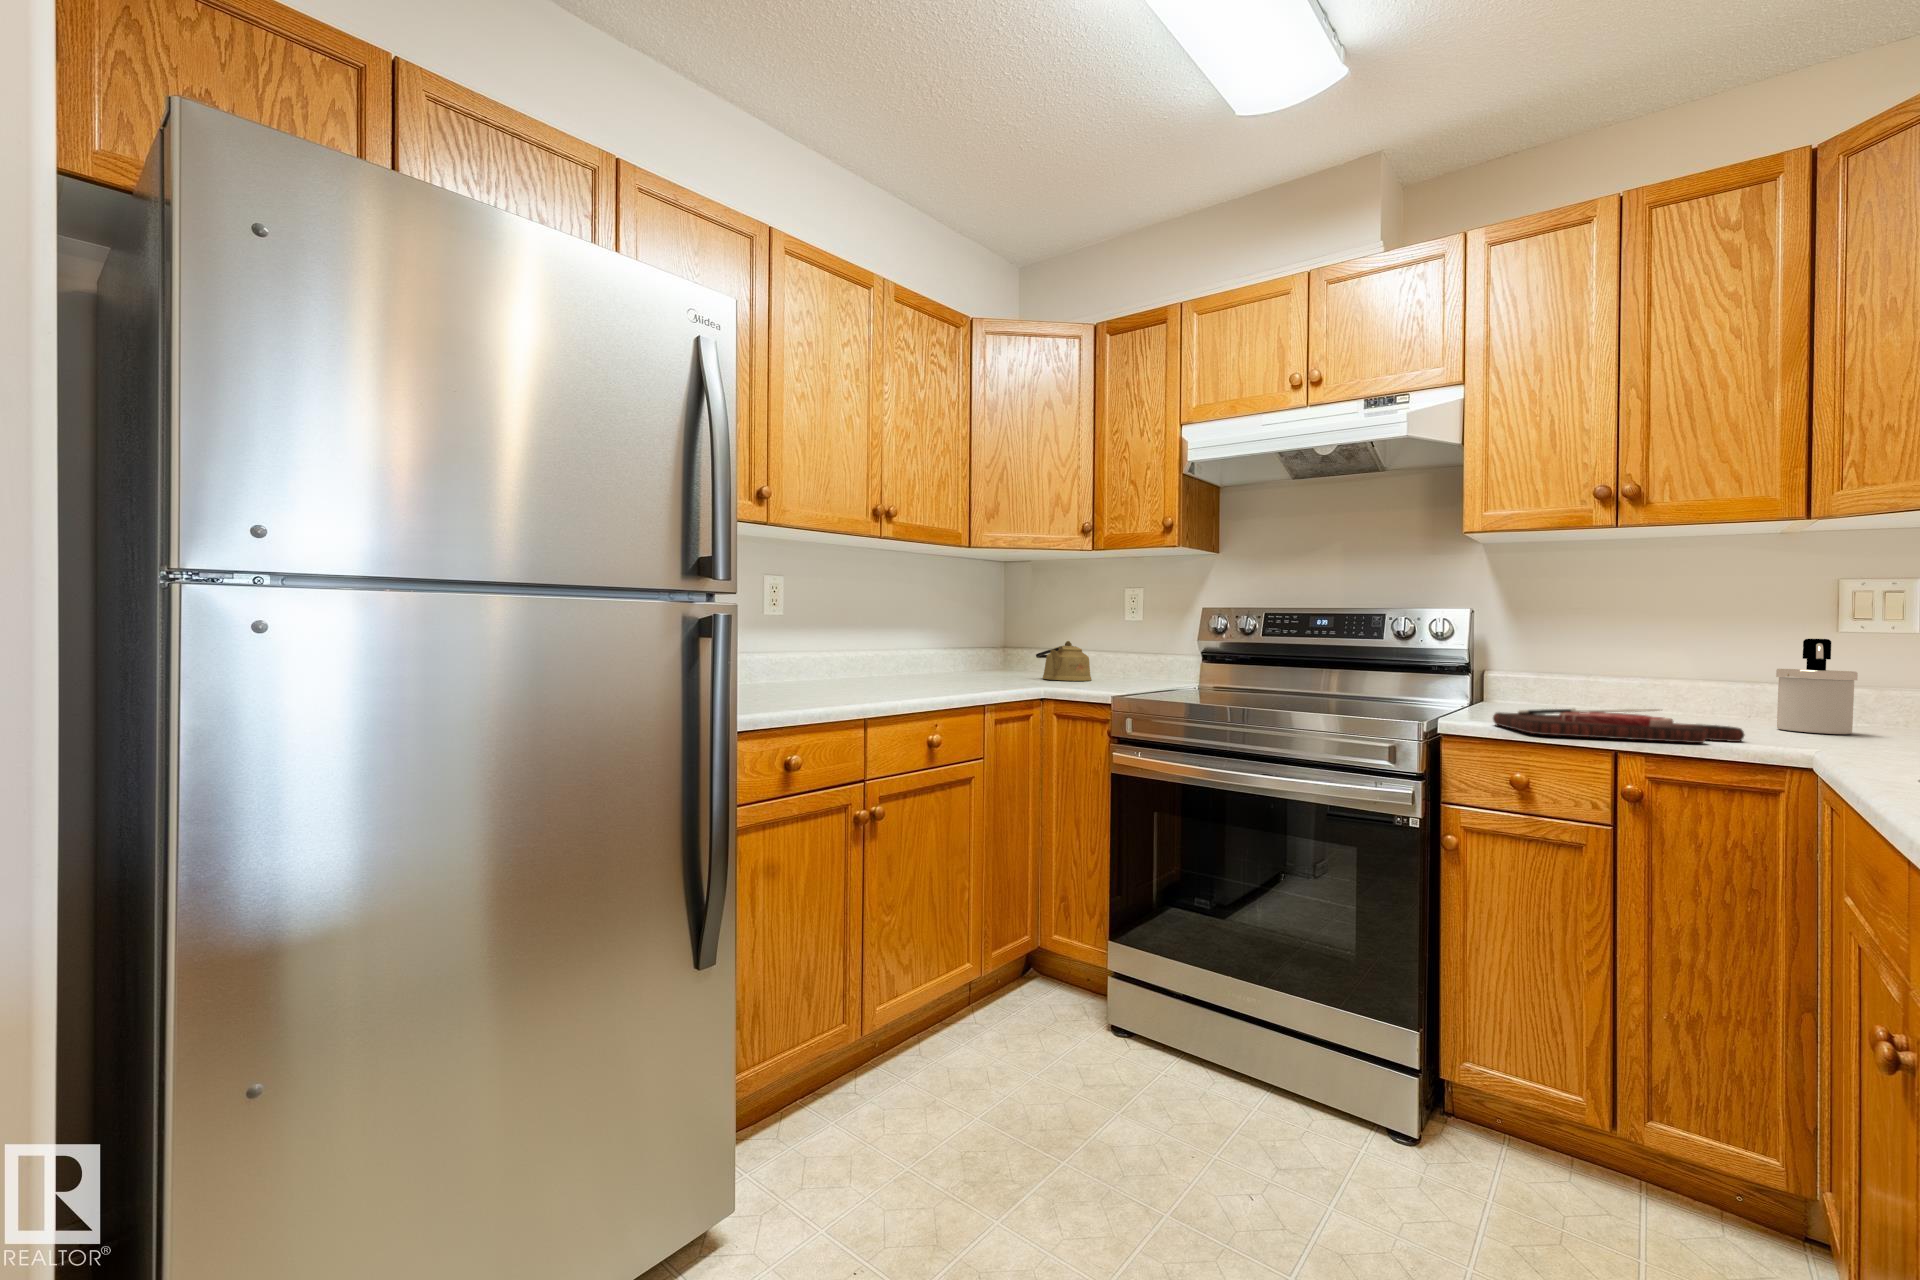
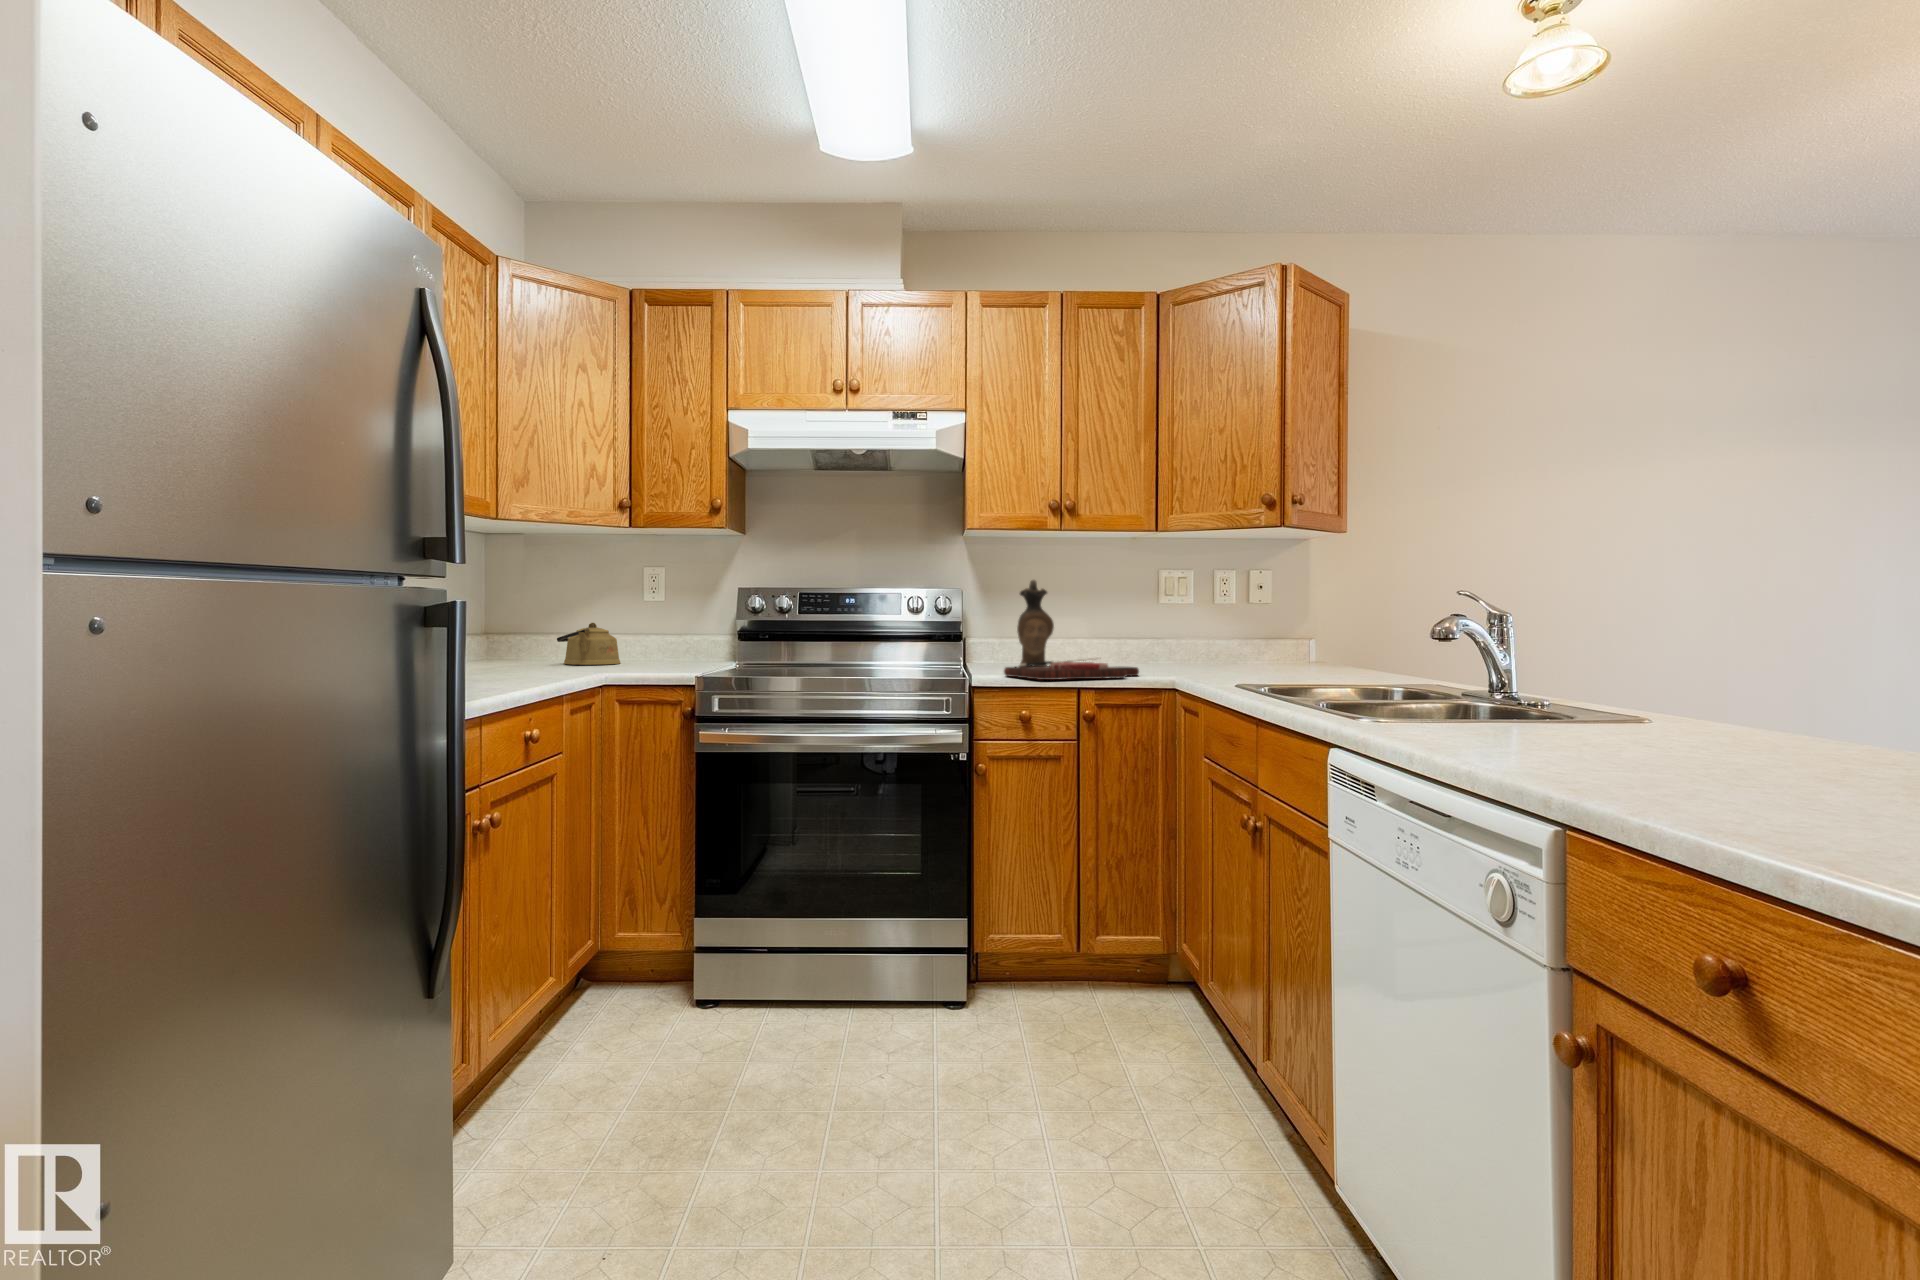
ceramic pitcher: none [1550,596,1612,715] -> present [1017,580,1054,666]
soap dispenser: present [1776,639,1858,734] -> none [1138,609,1175,669]

